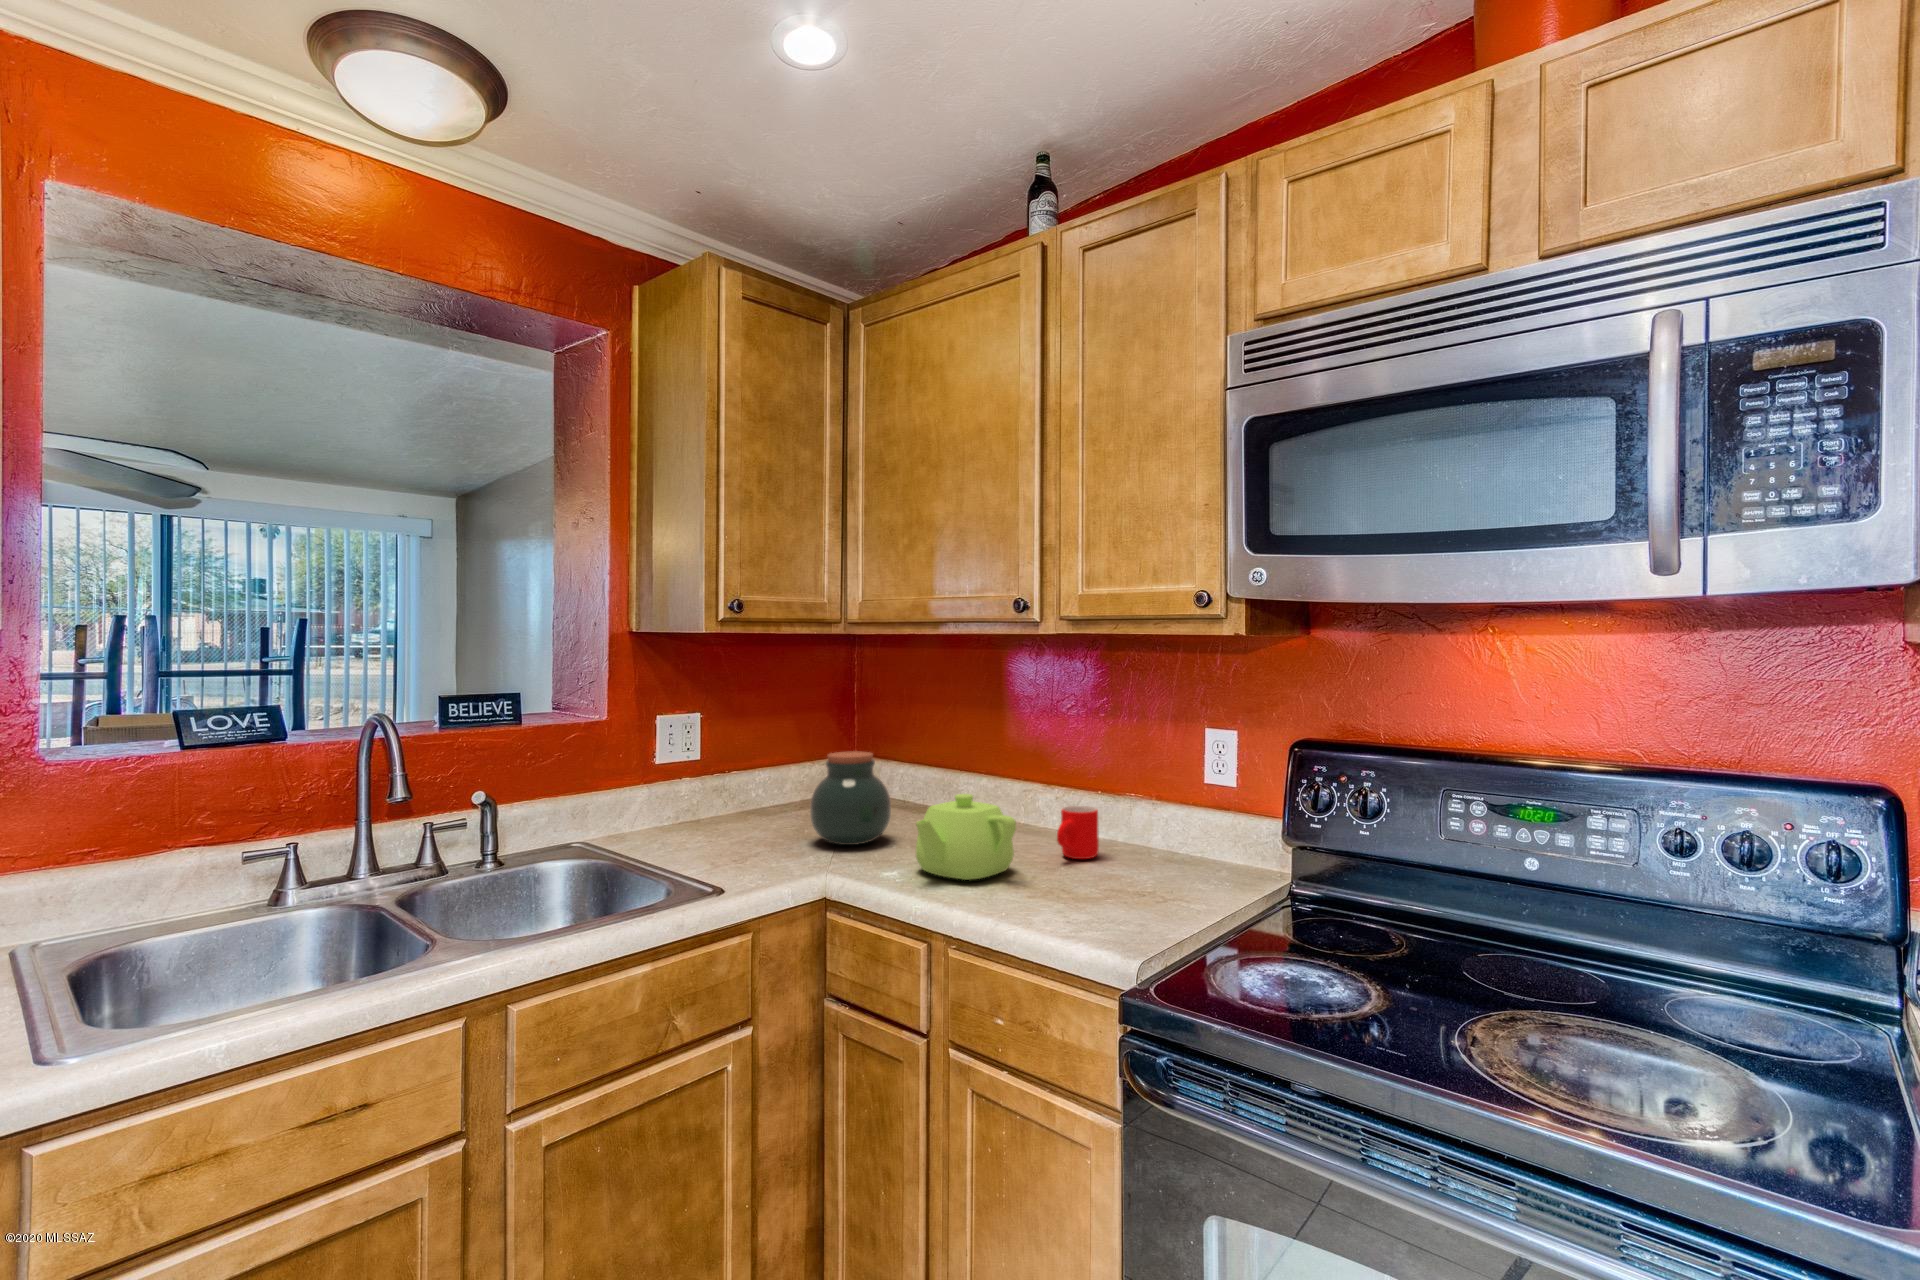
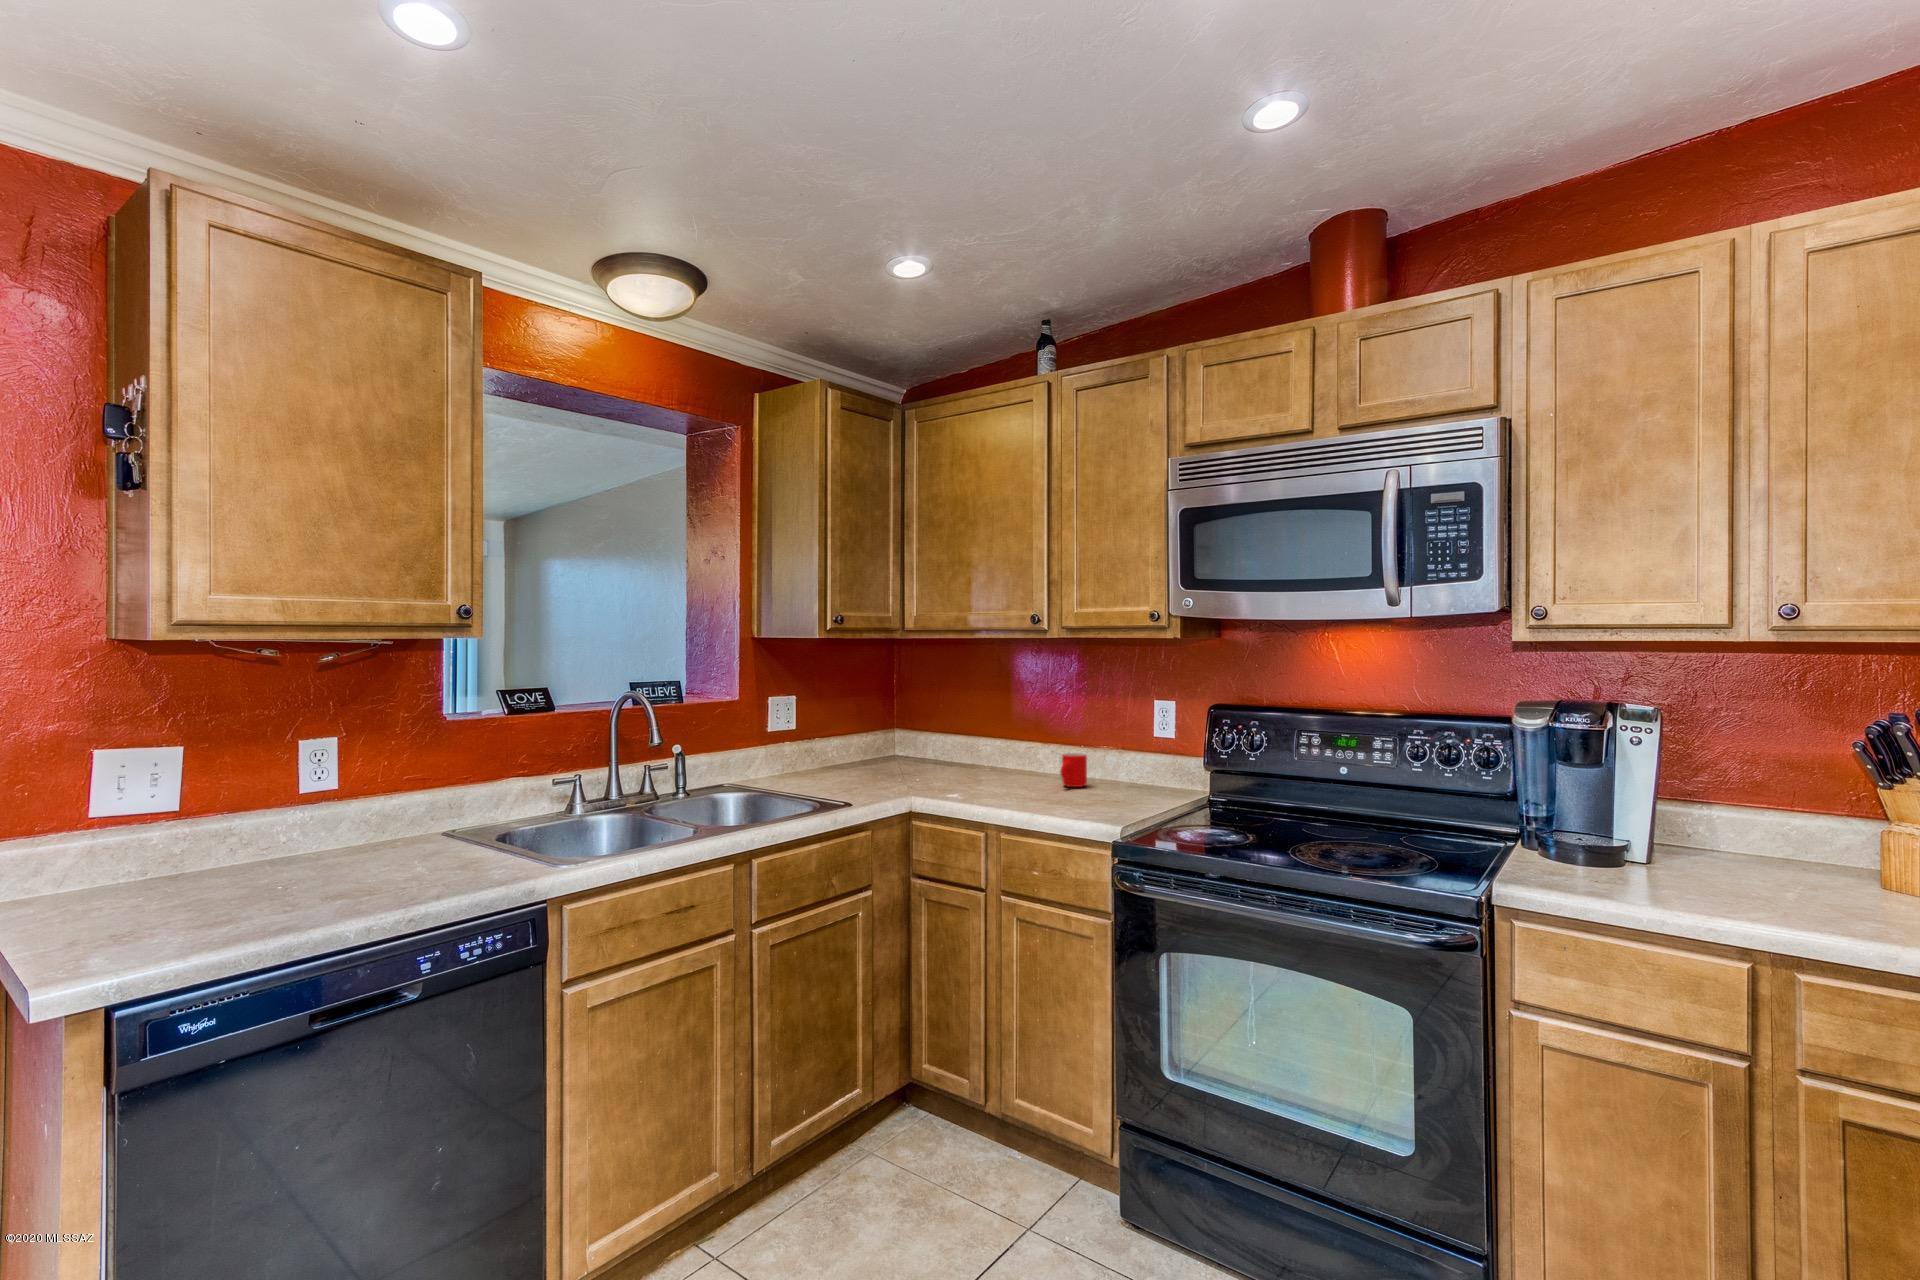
jar: present [810,751,891,845] -> none [888,720,943,783]
teapot: present [916,794,1016,880] -> none [969,743,1037,798]

